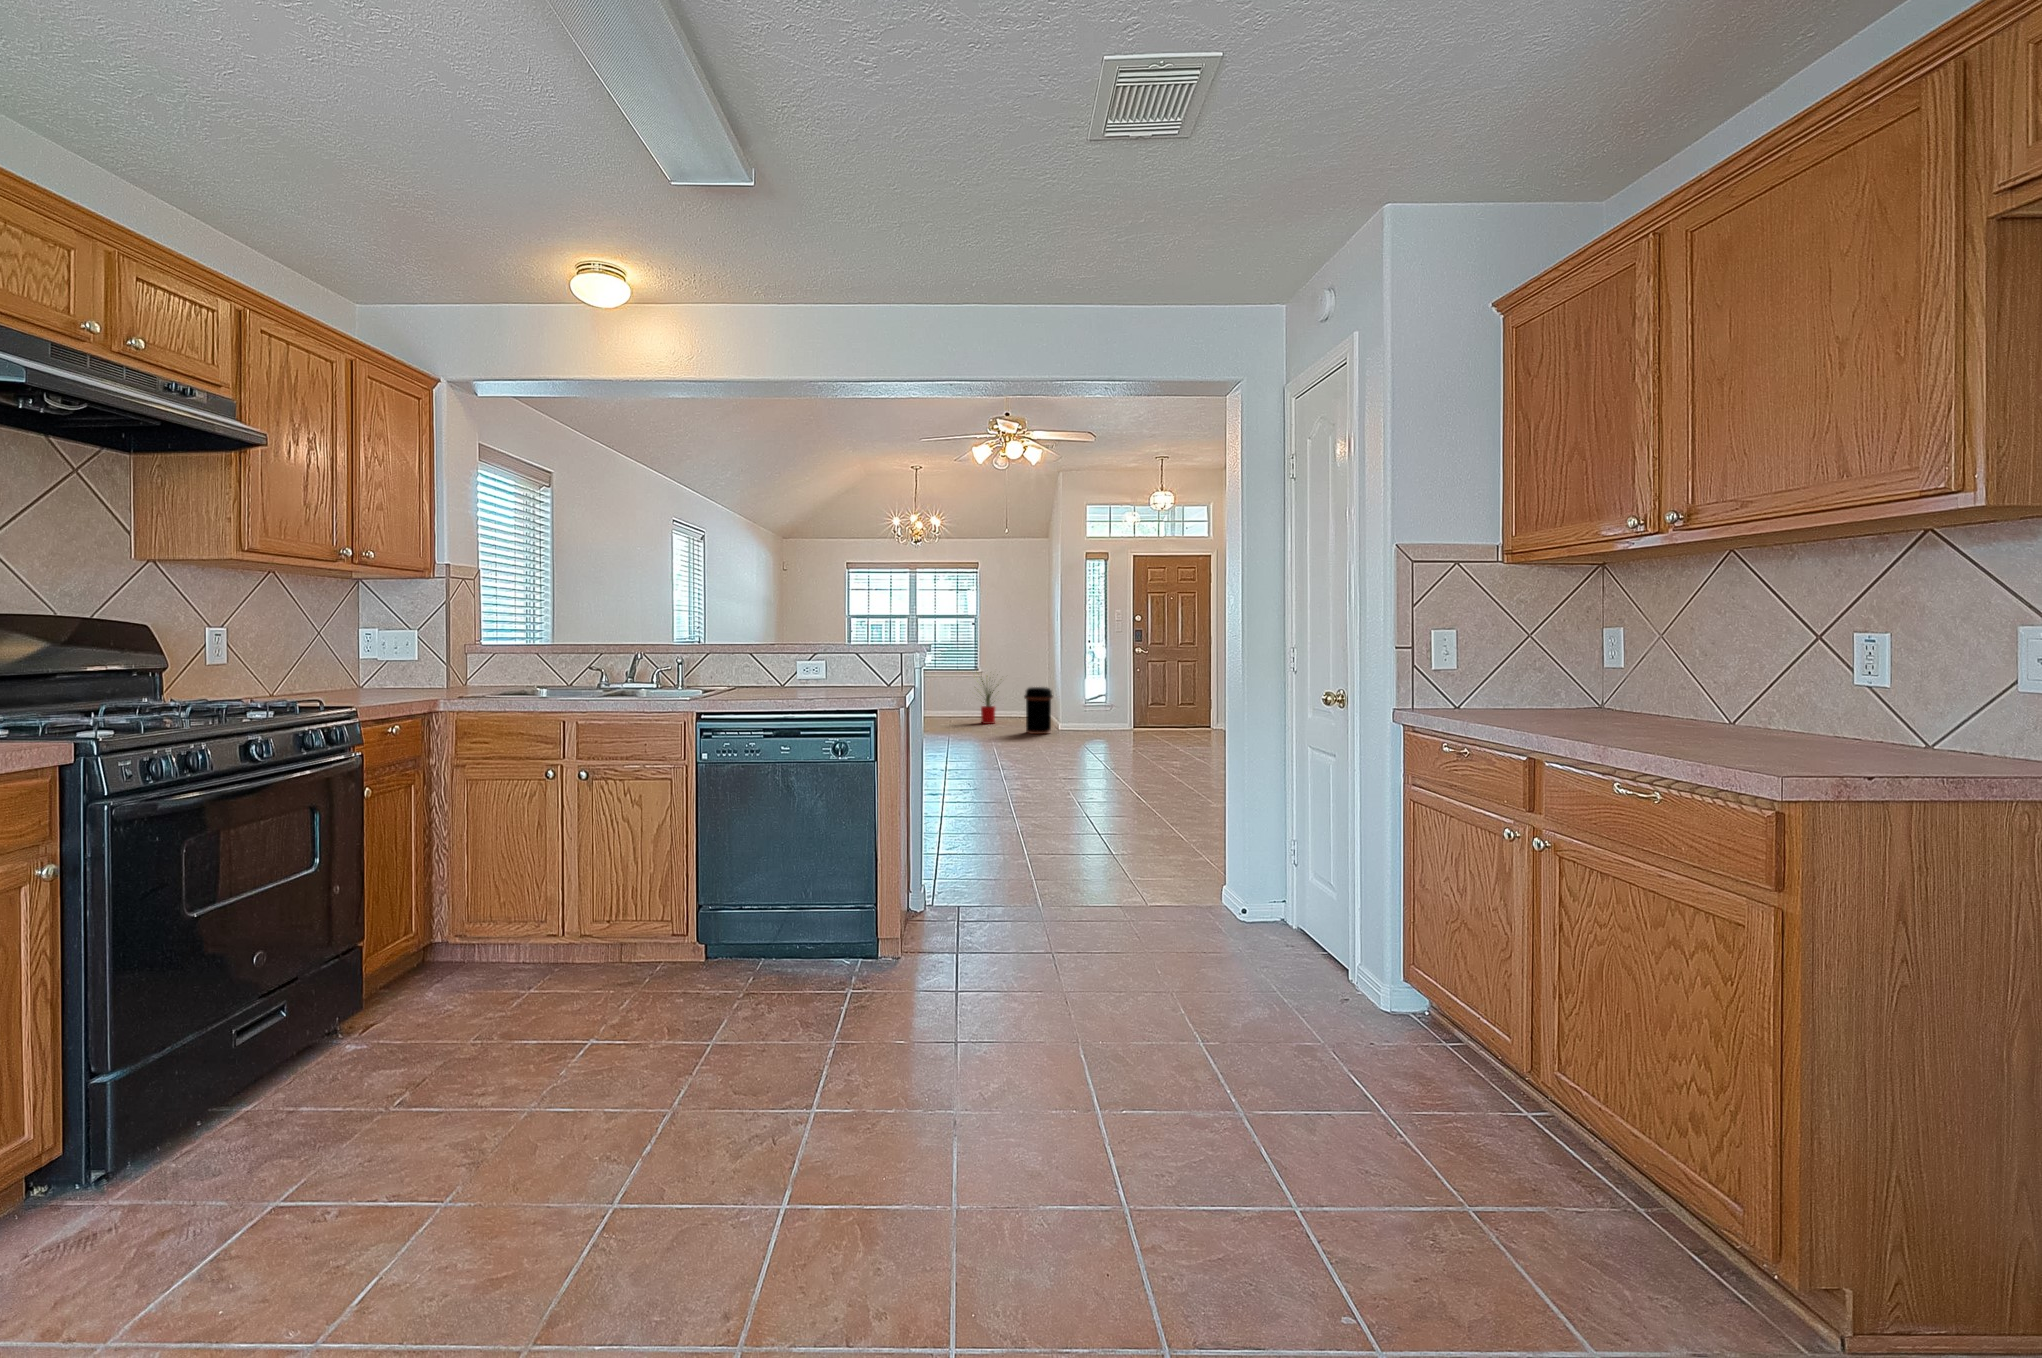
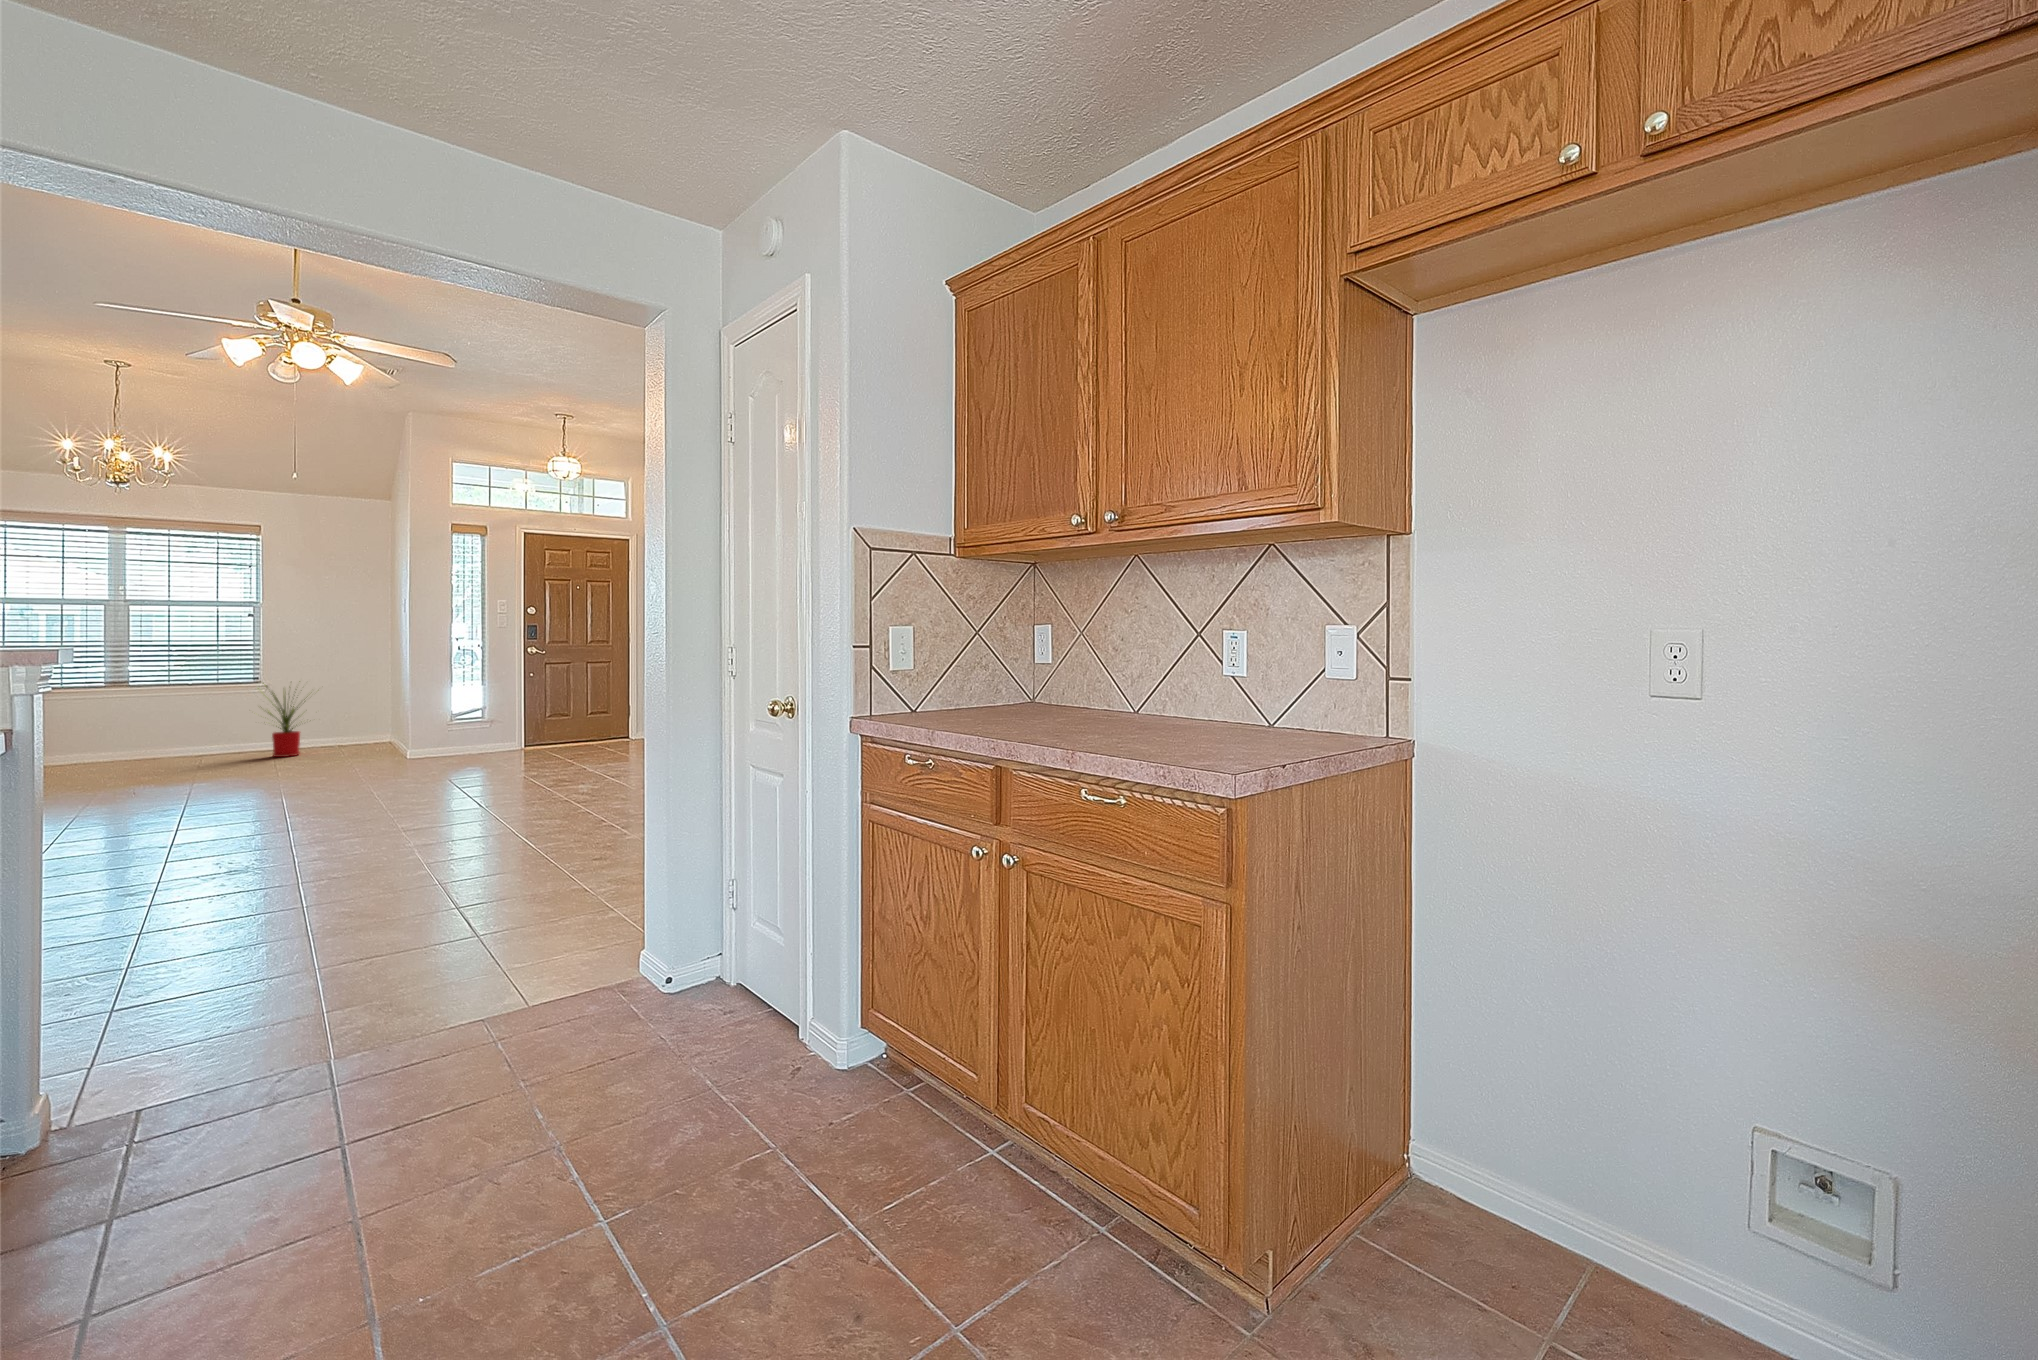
trash can: present [1024,687,1053,734] -> none [350,701,401,765]

